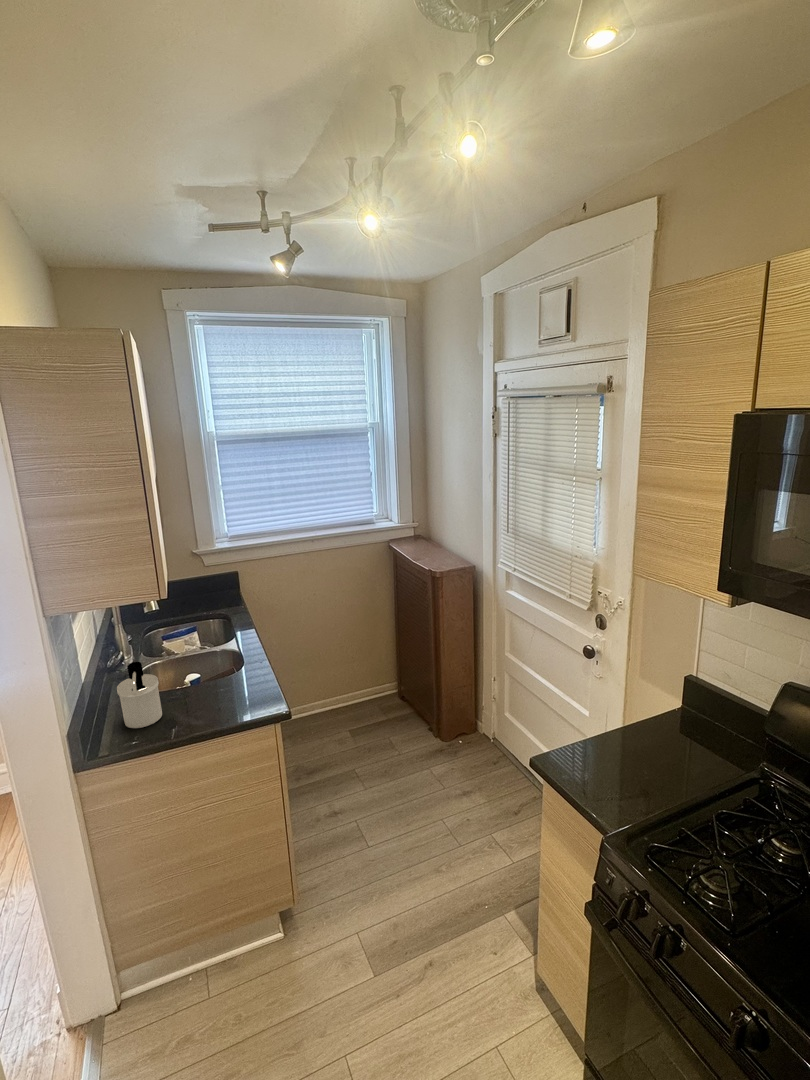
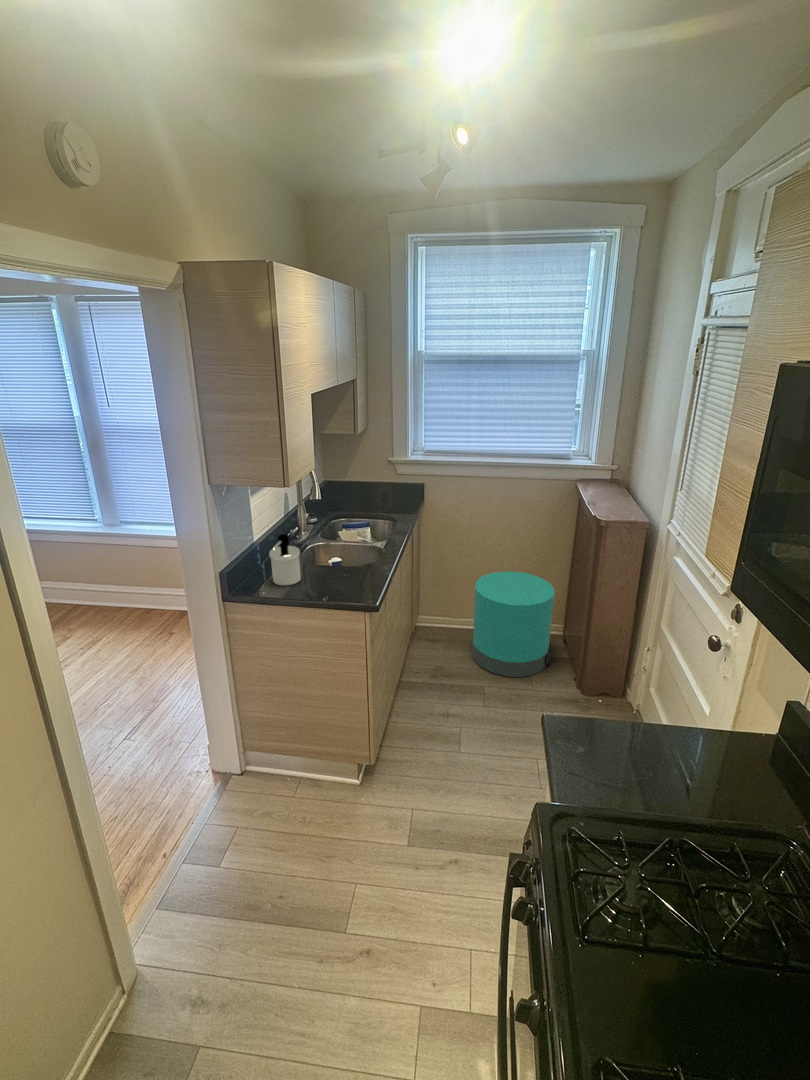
trash can: none [315,640,402,752] -> present [472,571,555,677]

